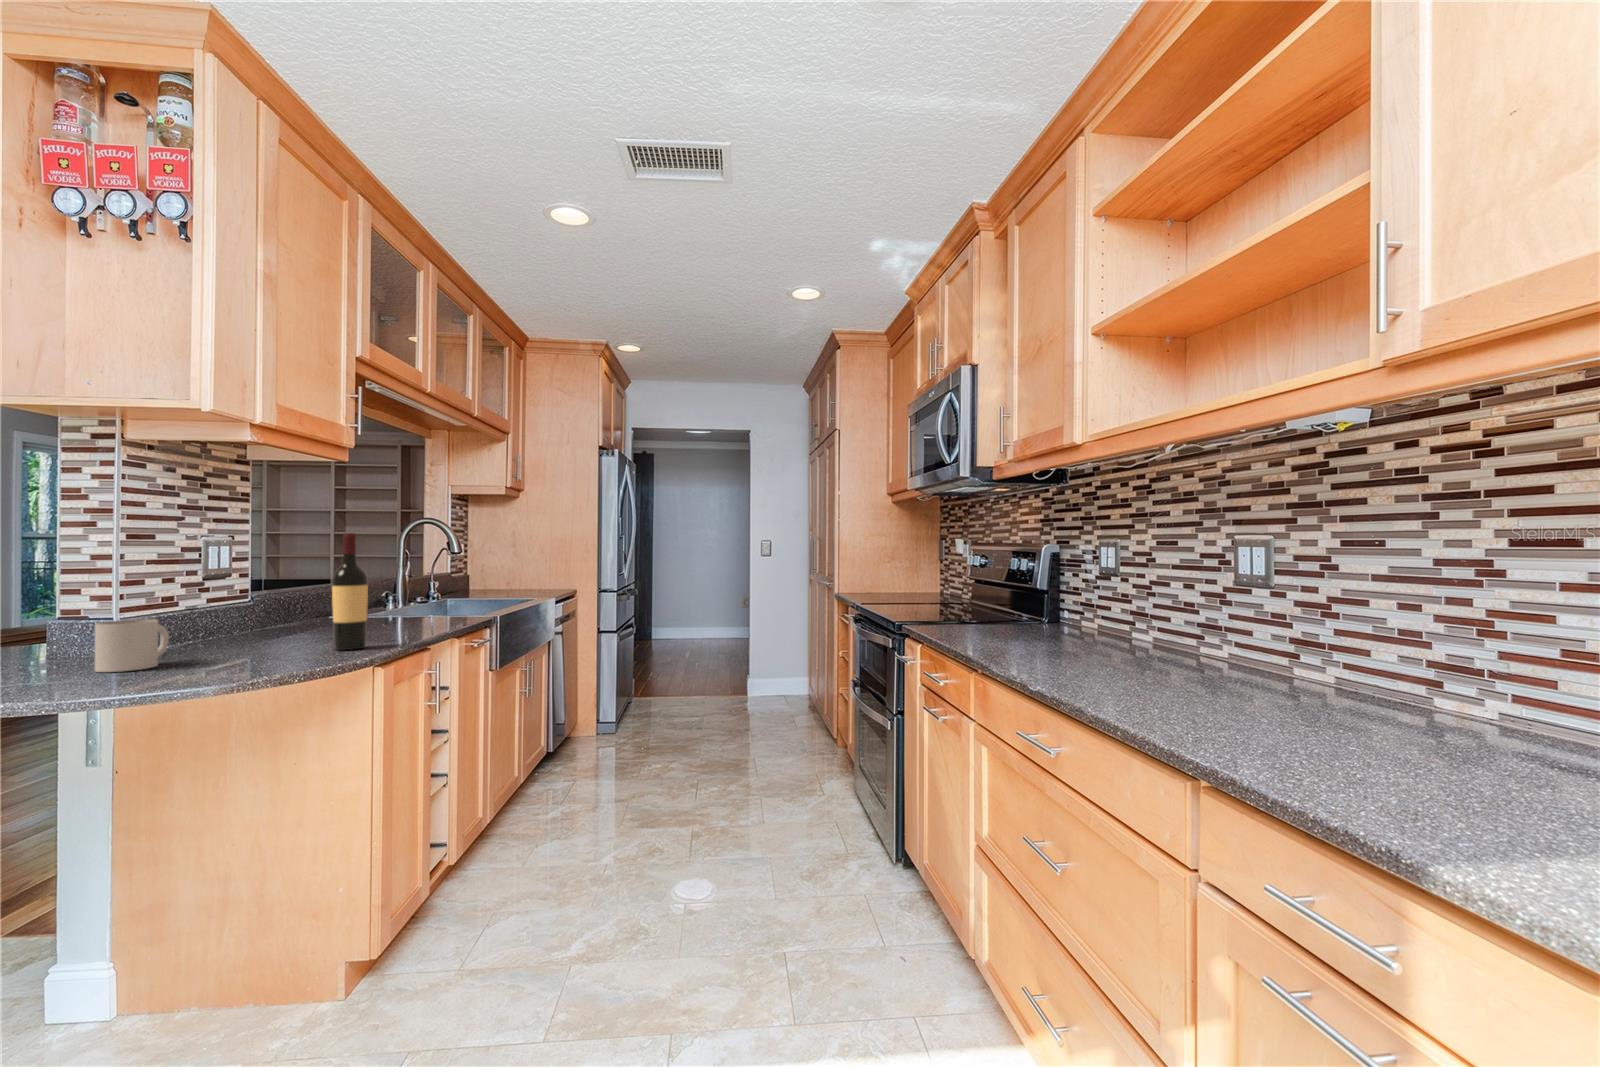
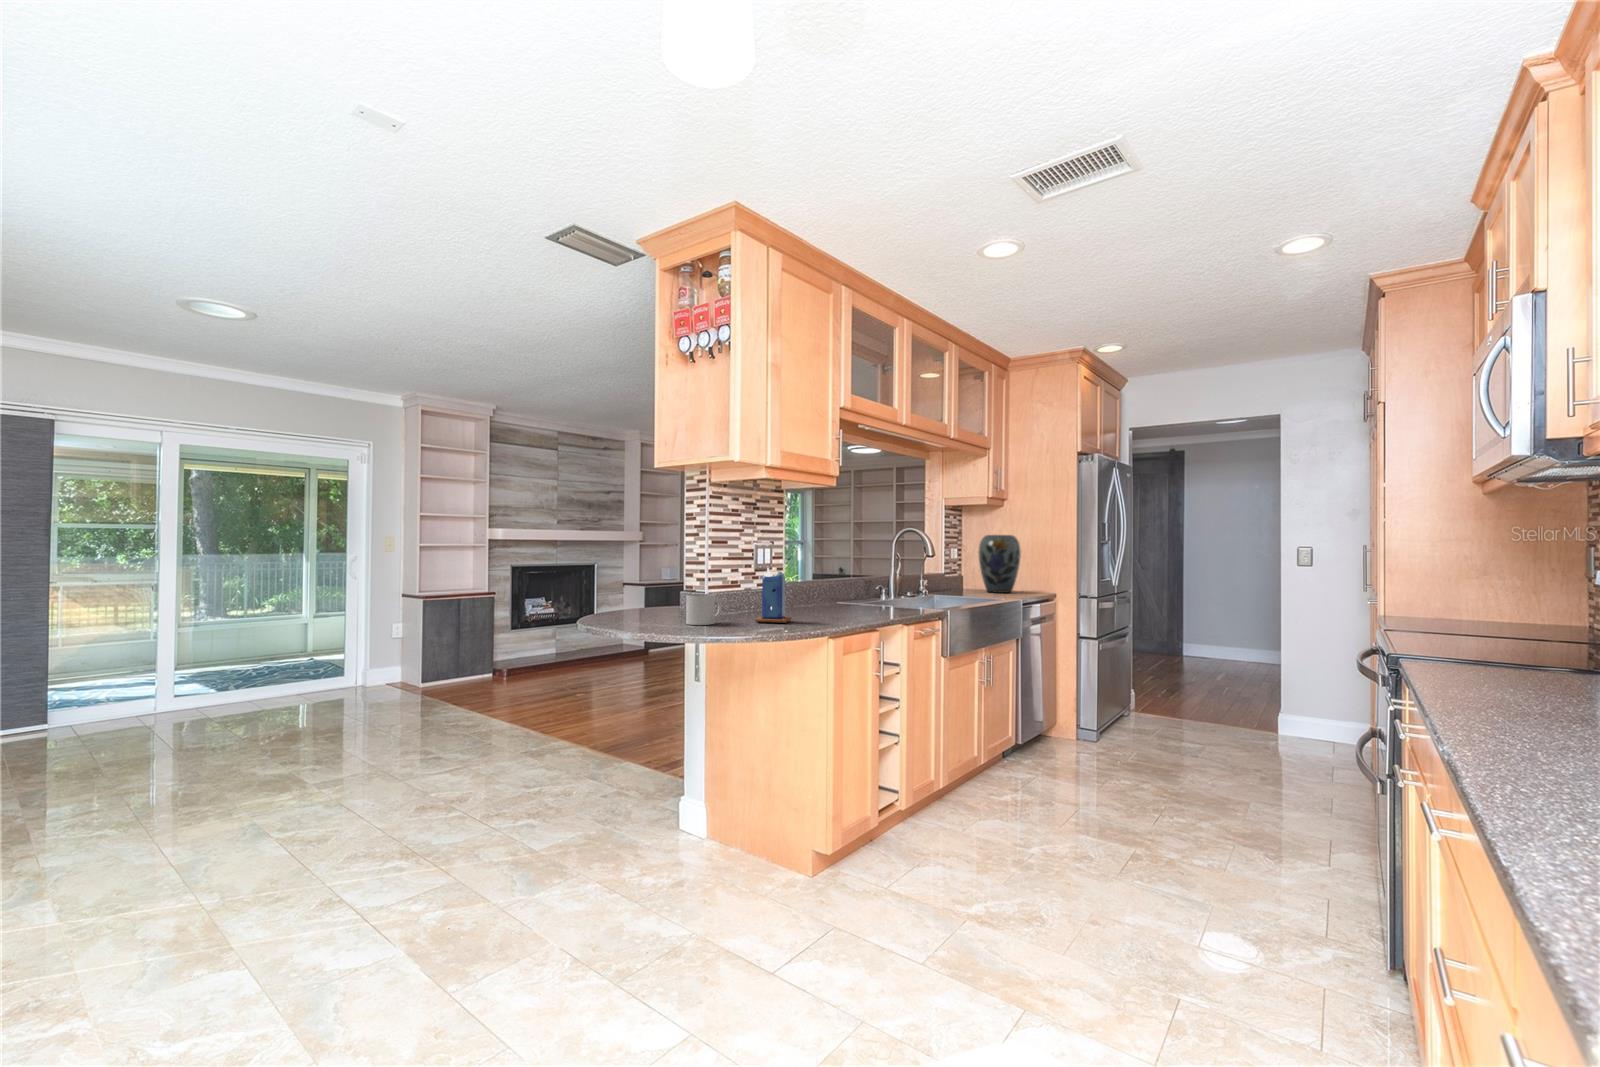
vase: none [492,528,540,592] -> present [978,535,1021,593]
wine bottle: present [332,533,368,650] -> none [809,541,831,626]
candle: none [235,572,295,654] -> present [755,568,791,623]

